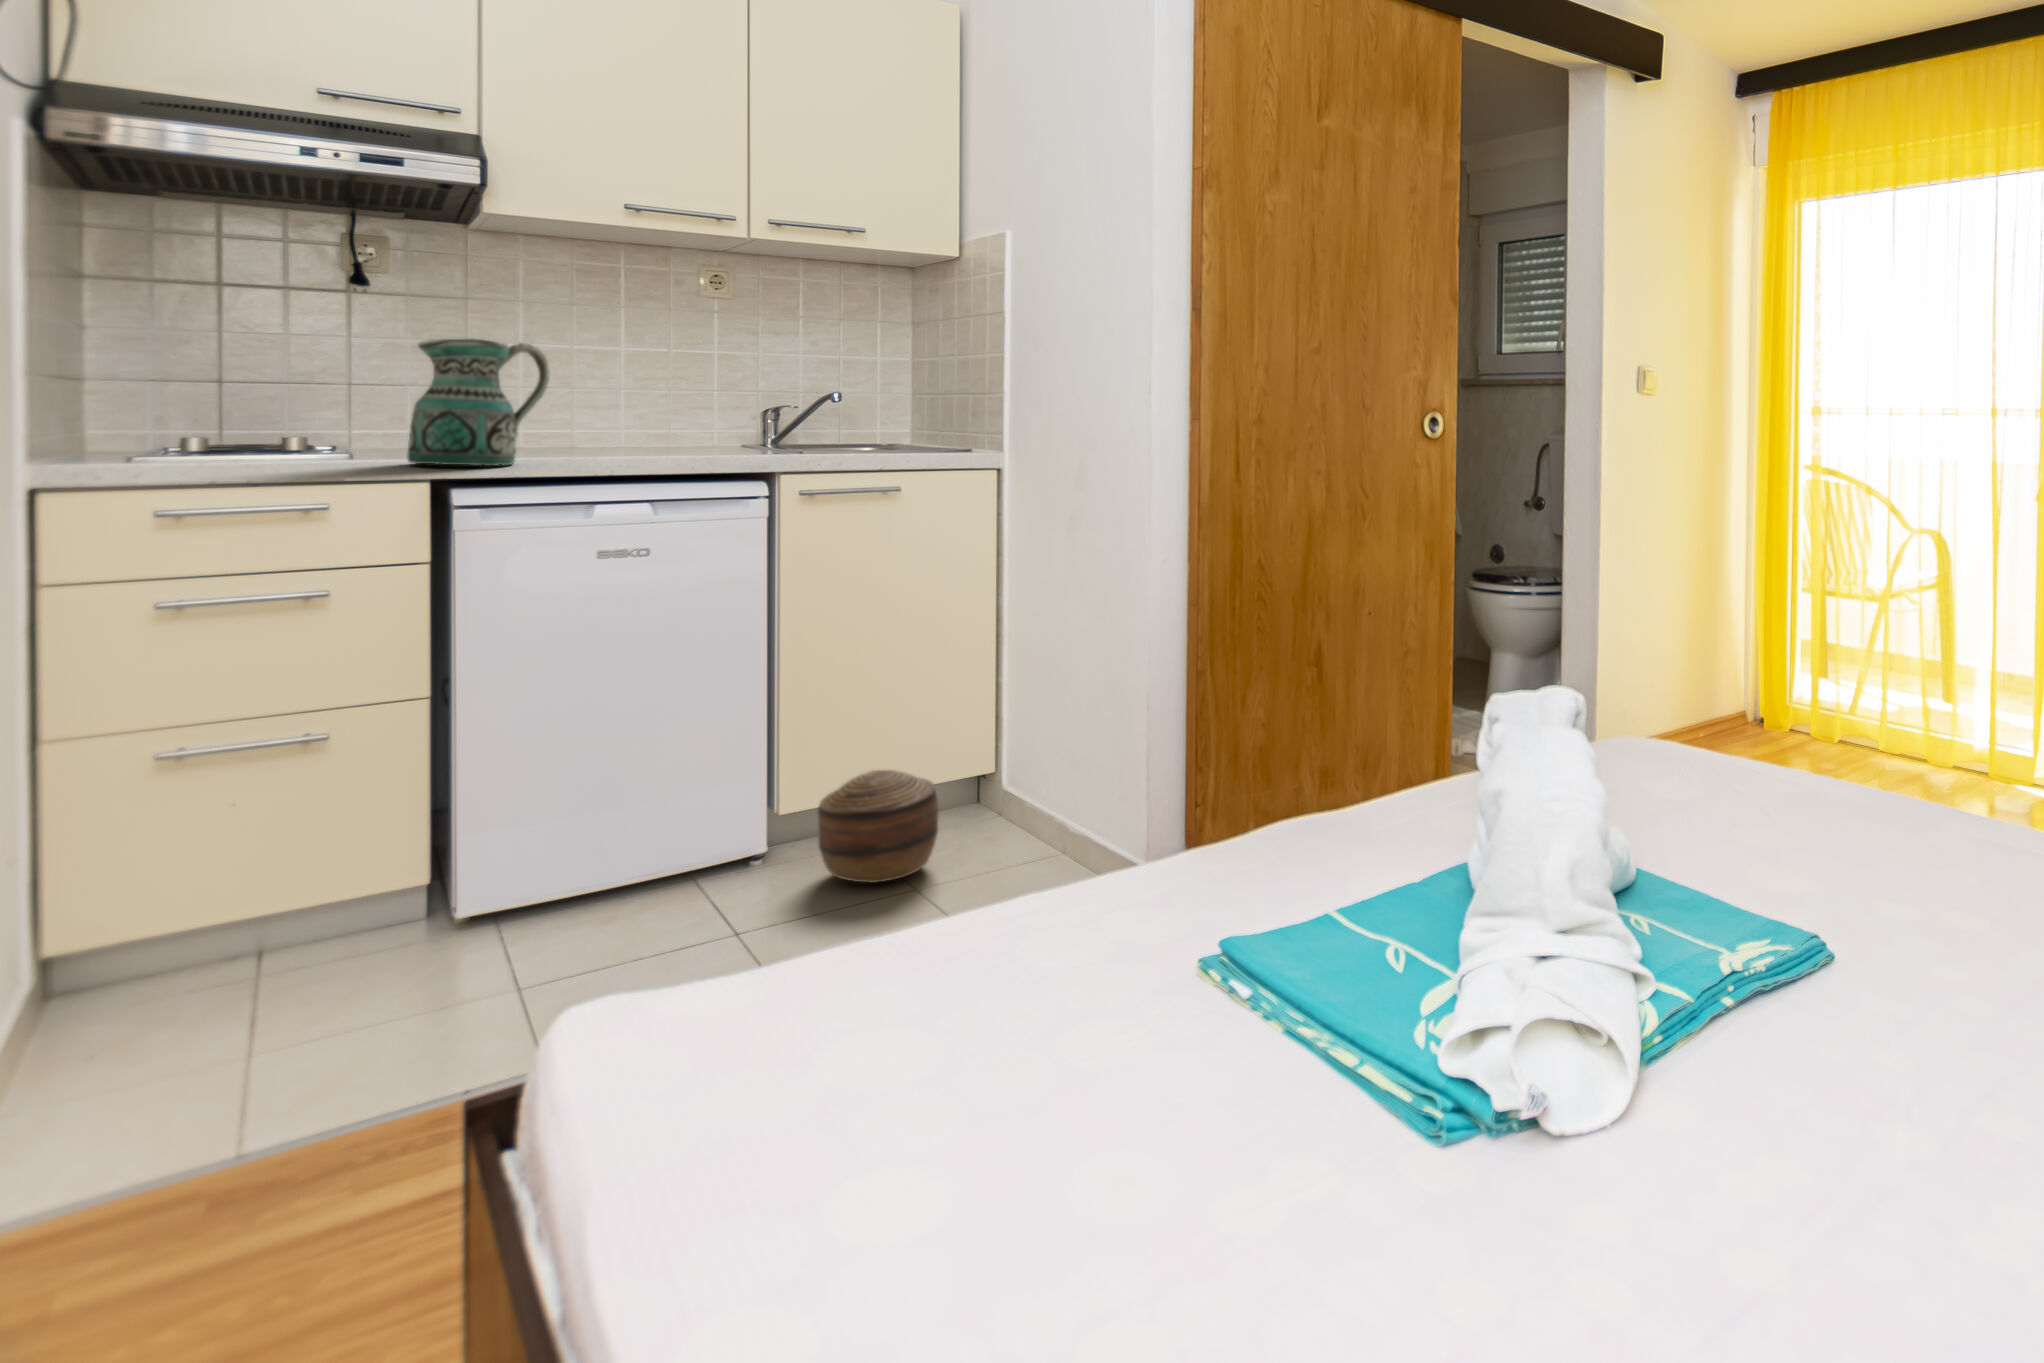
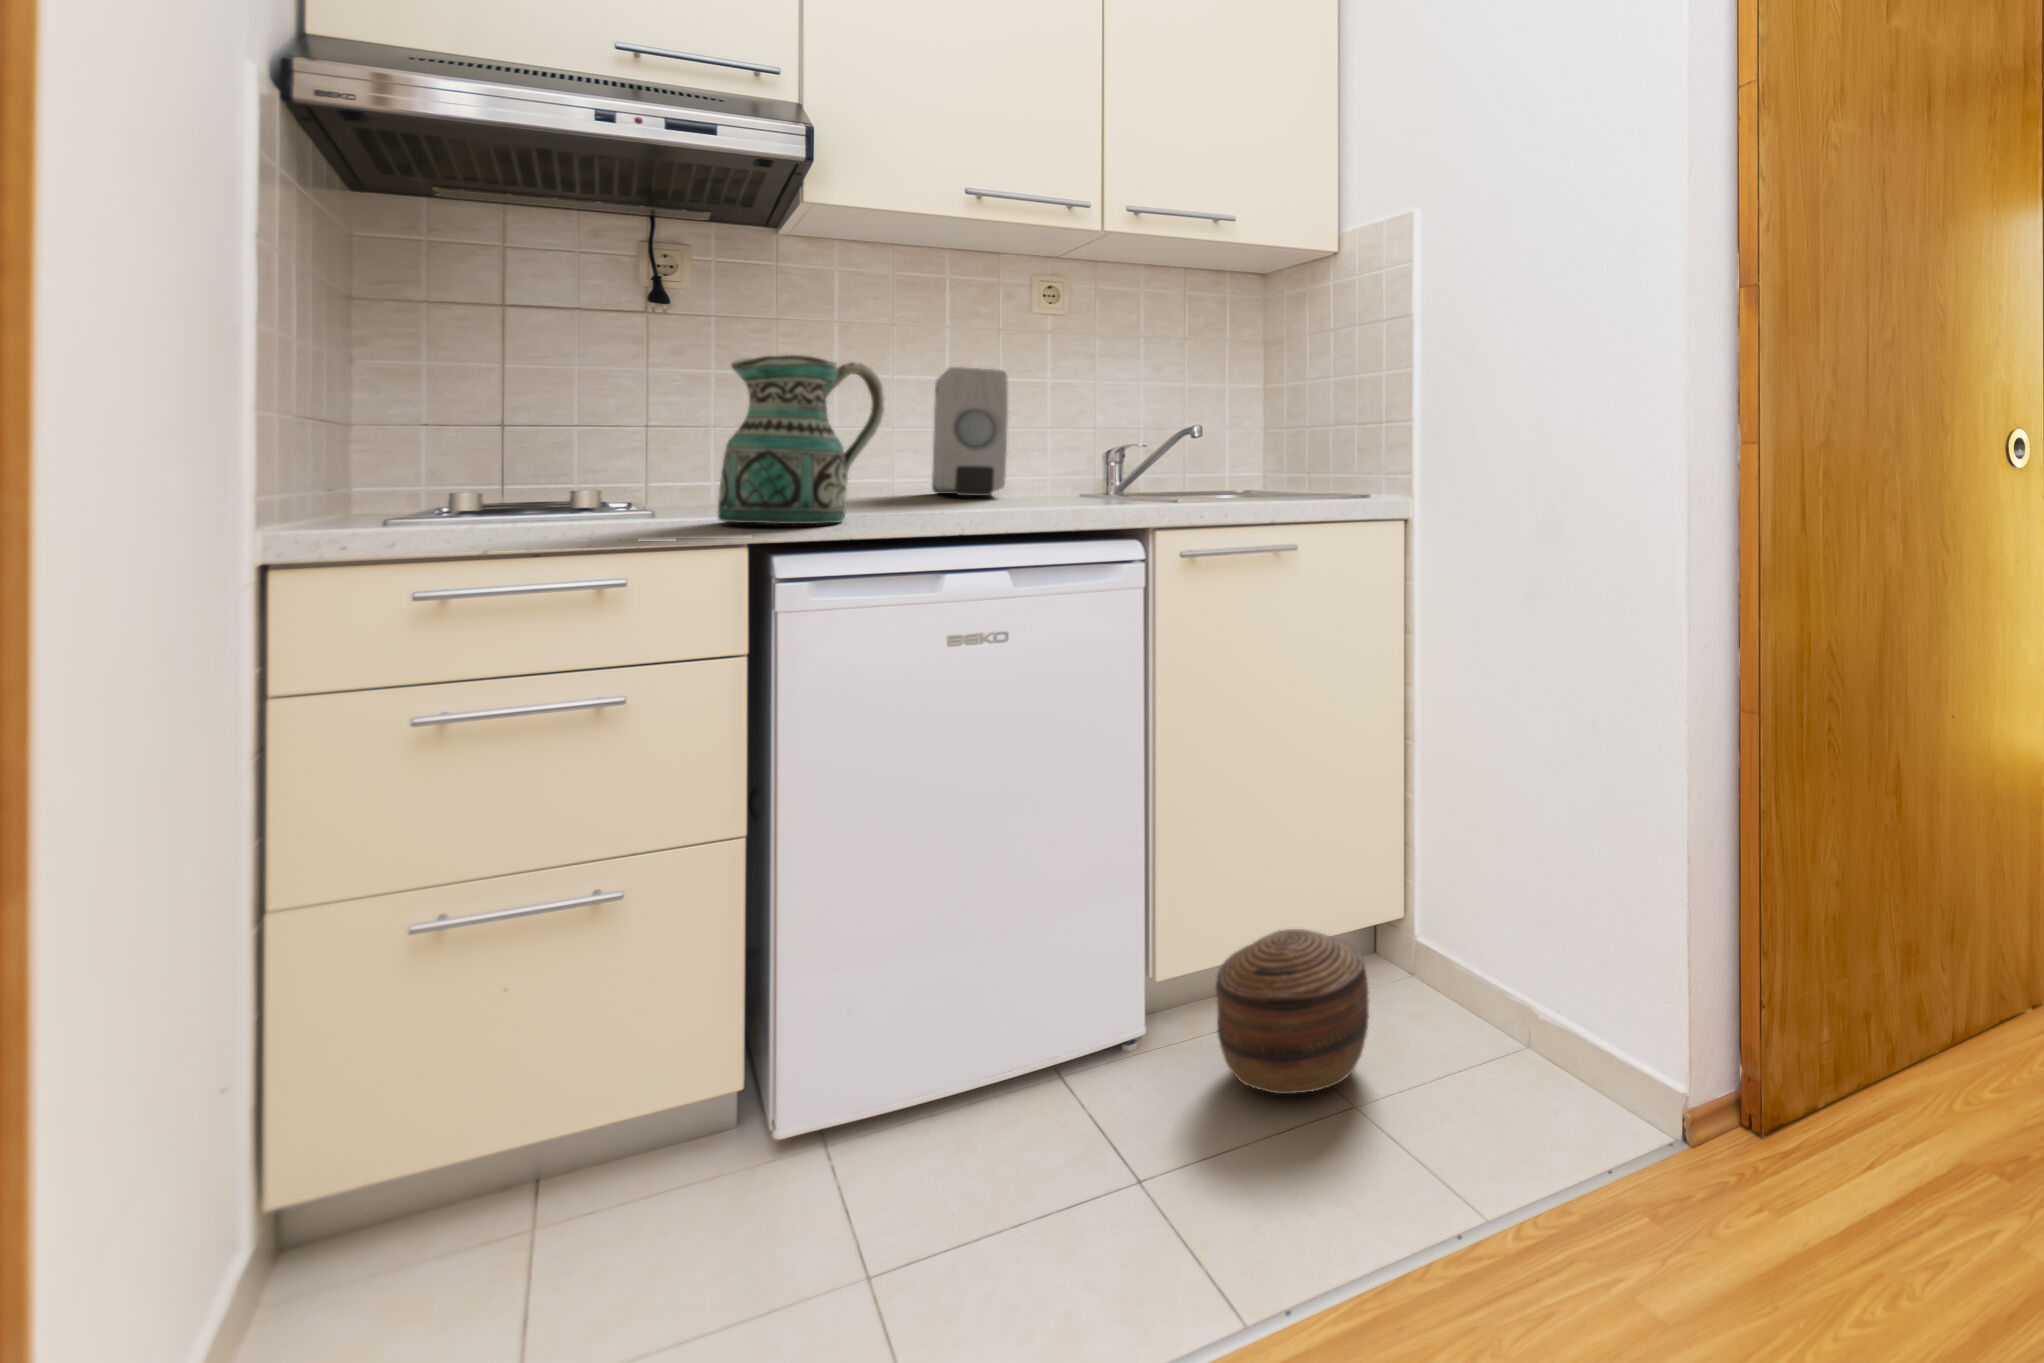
soap dispenser: none [603,342,668,447] -> present [932,367,1008,496]

